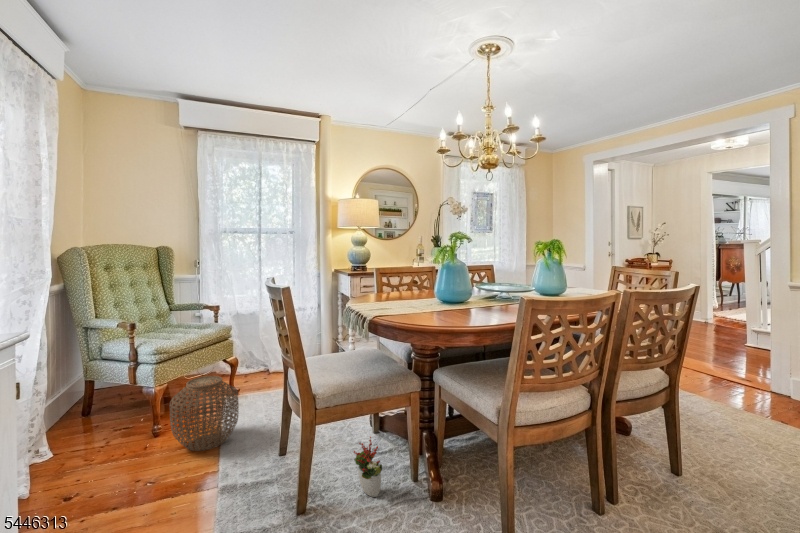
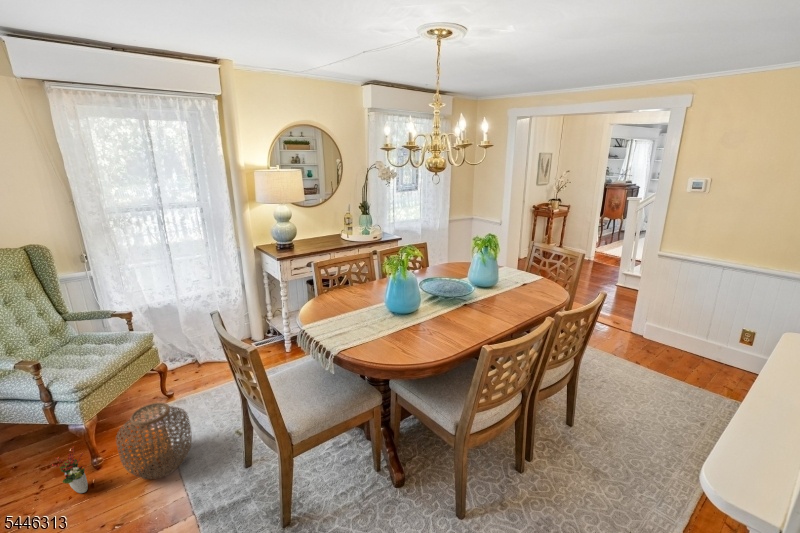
decorative plant: present [354,437,382,497] -> present [52,447,88,493]

